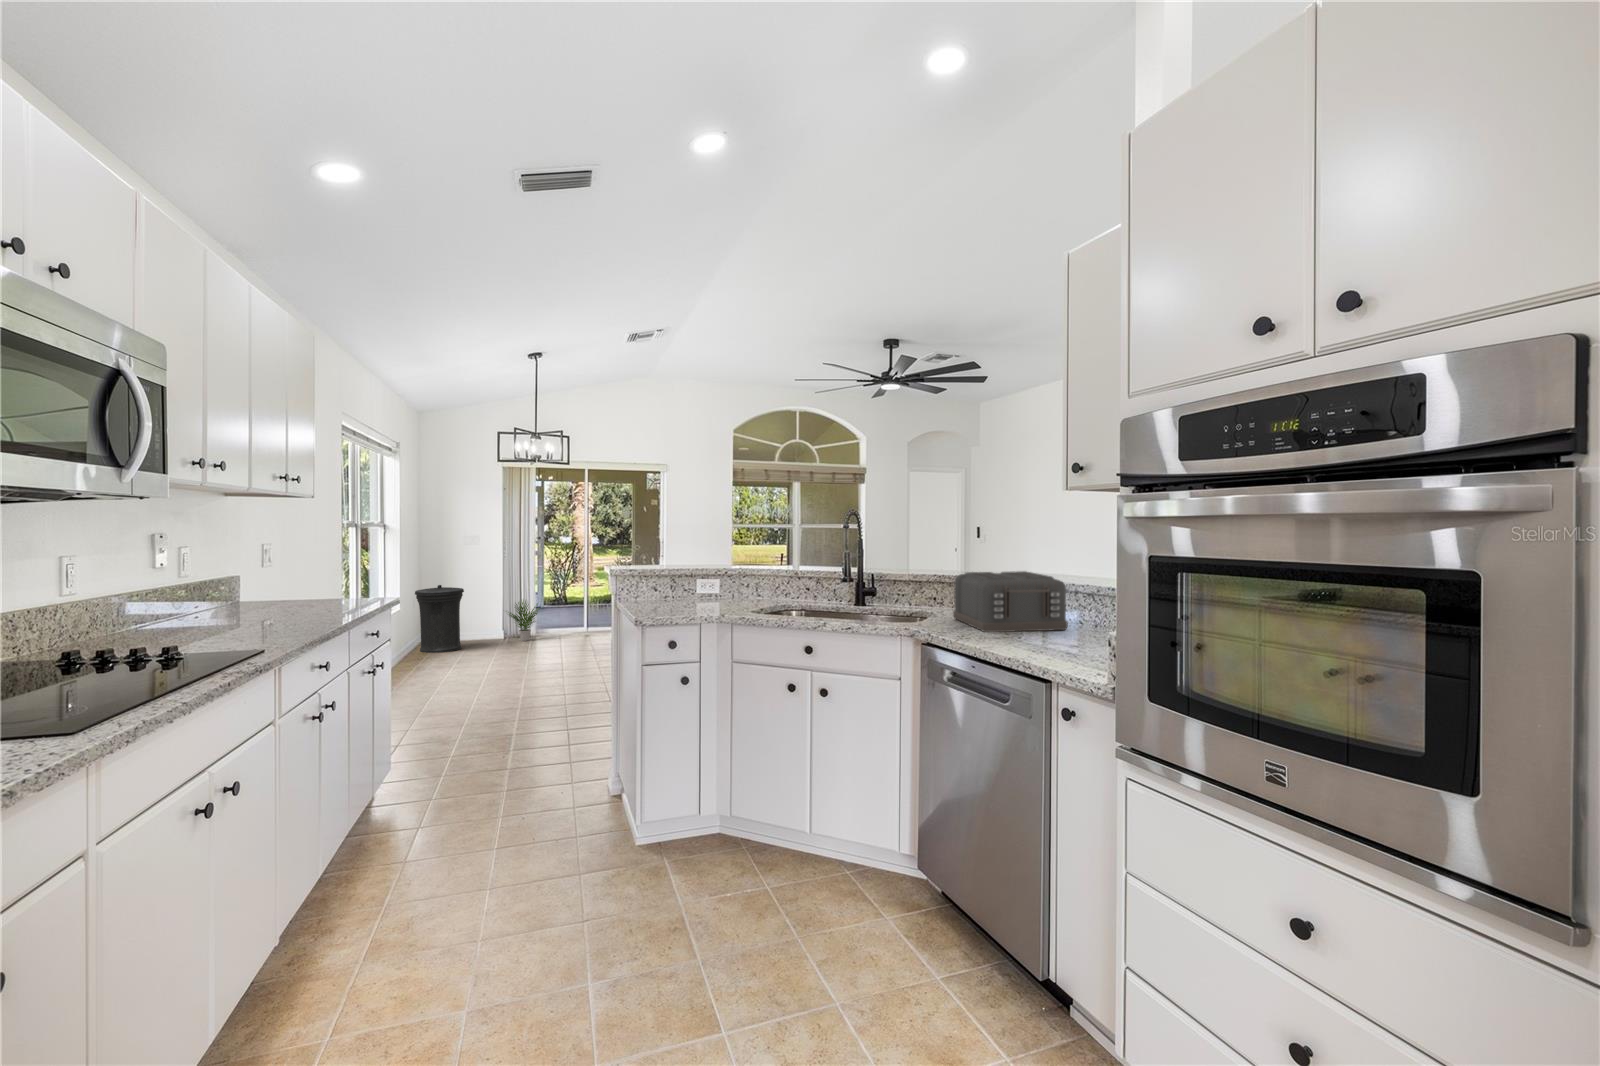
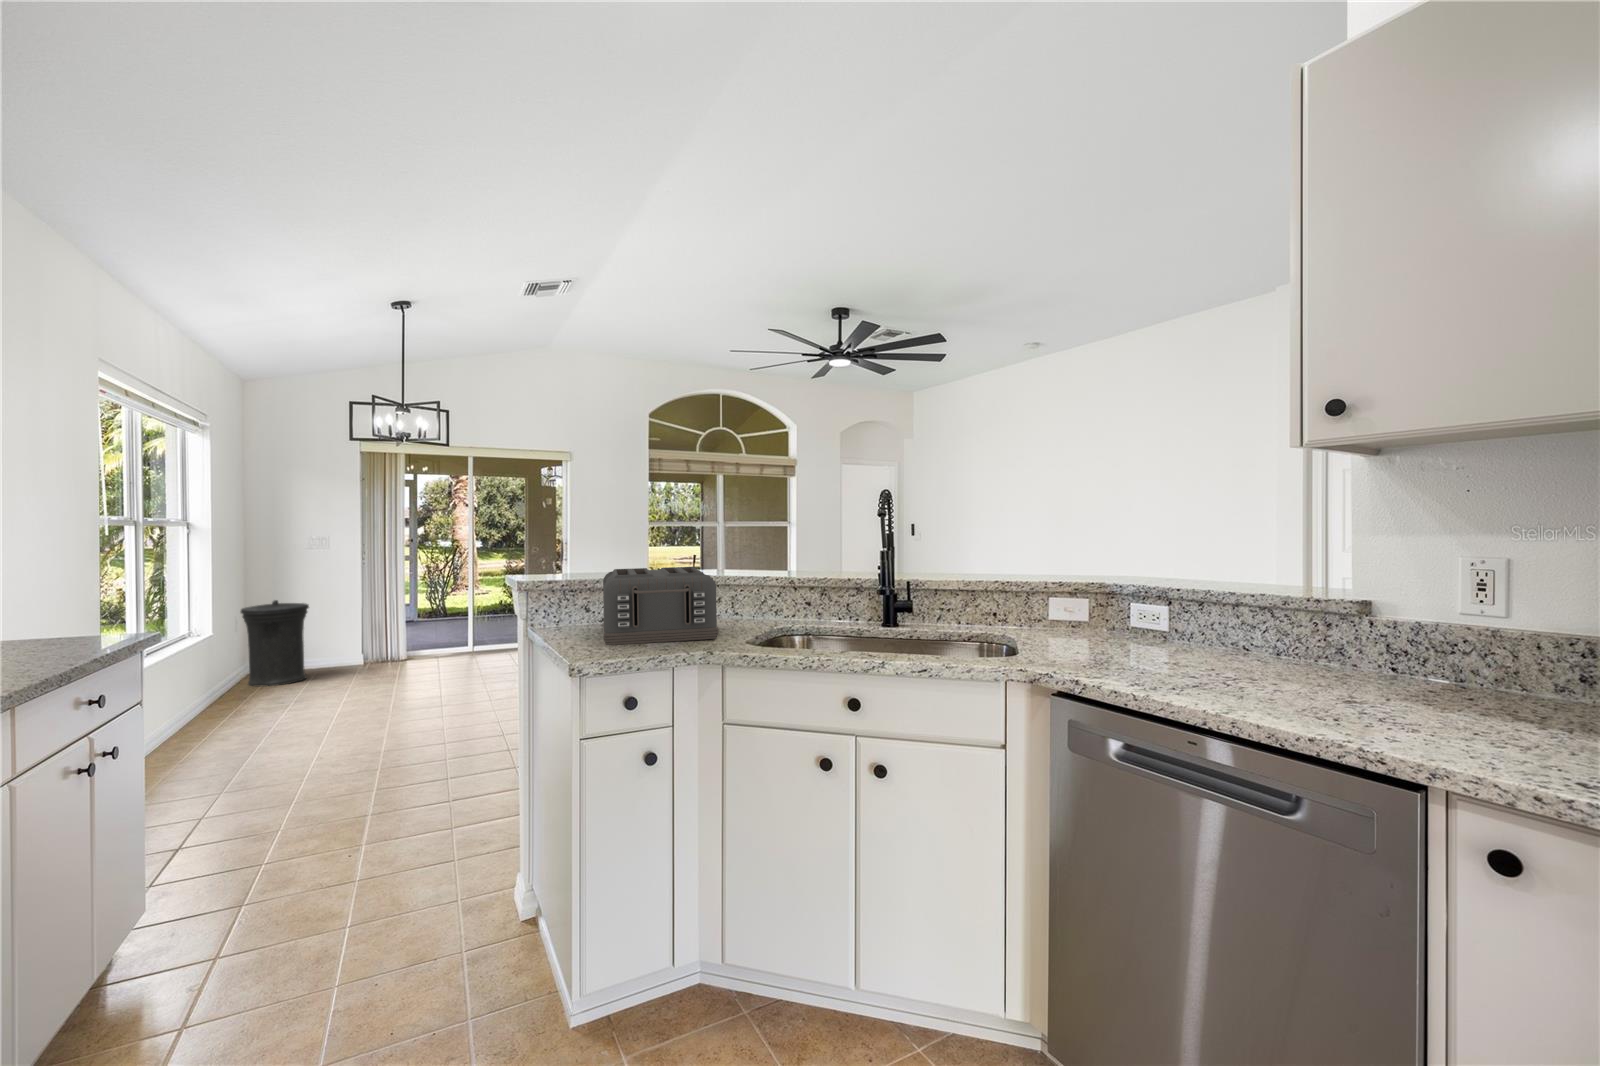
toaster: present [953,571,1068,632] -> present [603,567,718,645]
potted plant: present [508,600,538,641] -> none [363,613,414,665]

